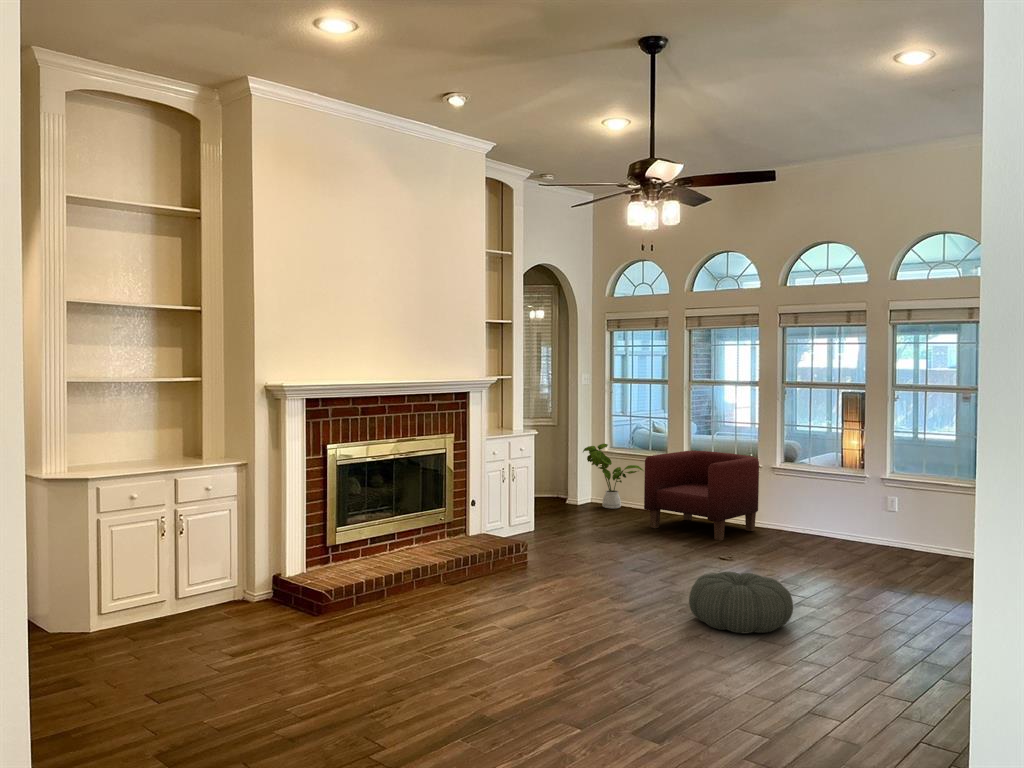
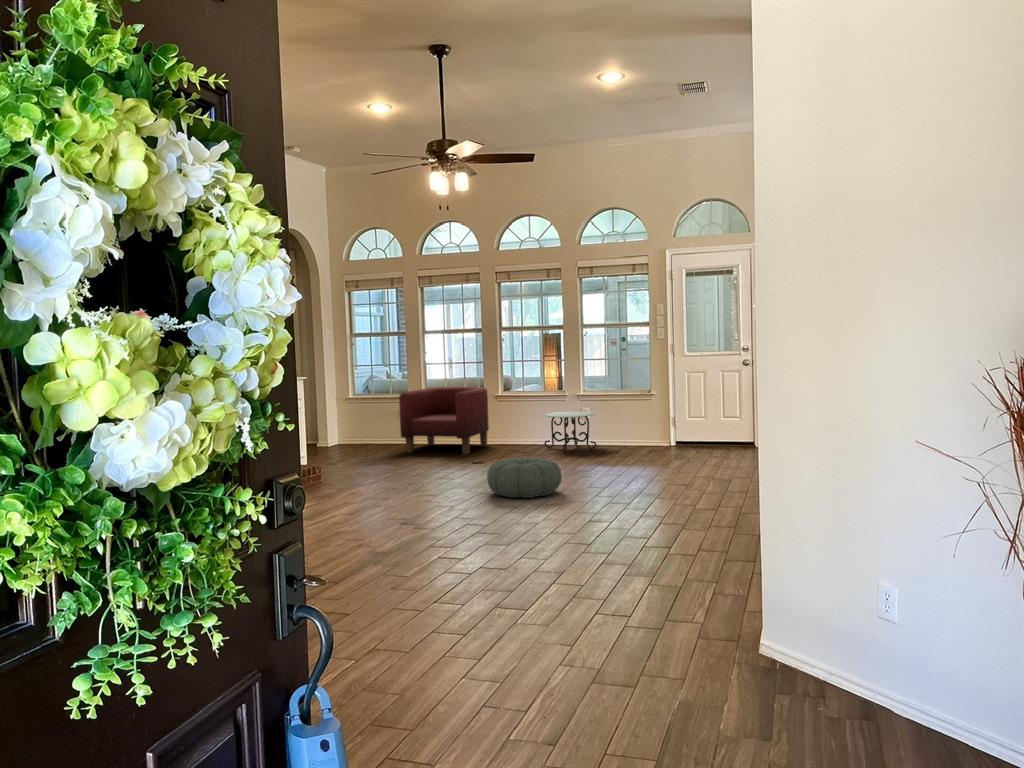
house plant: present [583,444,643,509] -> none [334,389,389,445]
side table: none [825,500,899,557] -> present [544,411,596,452]

